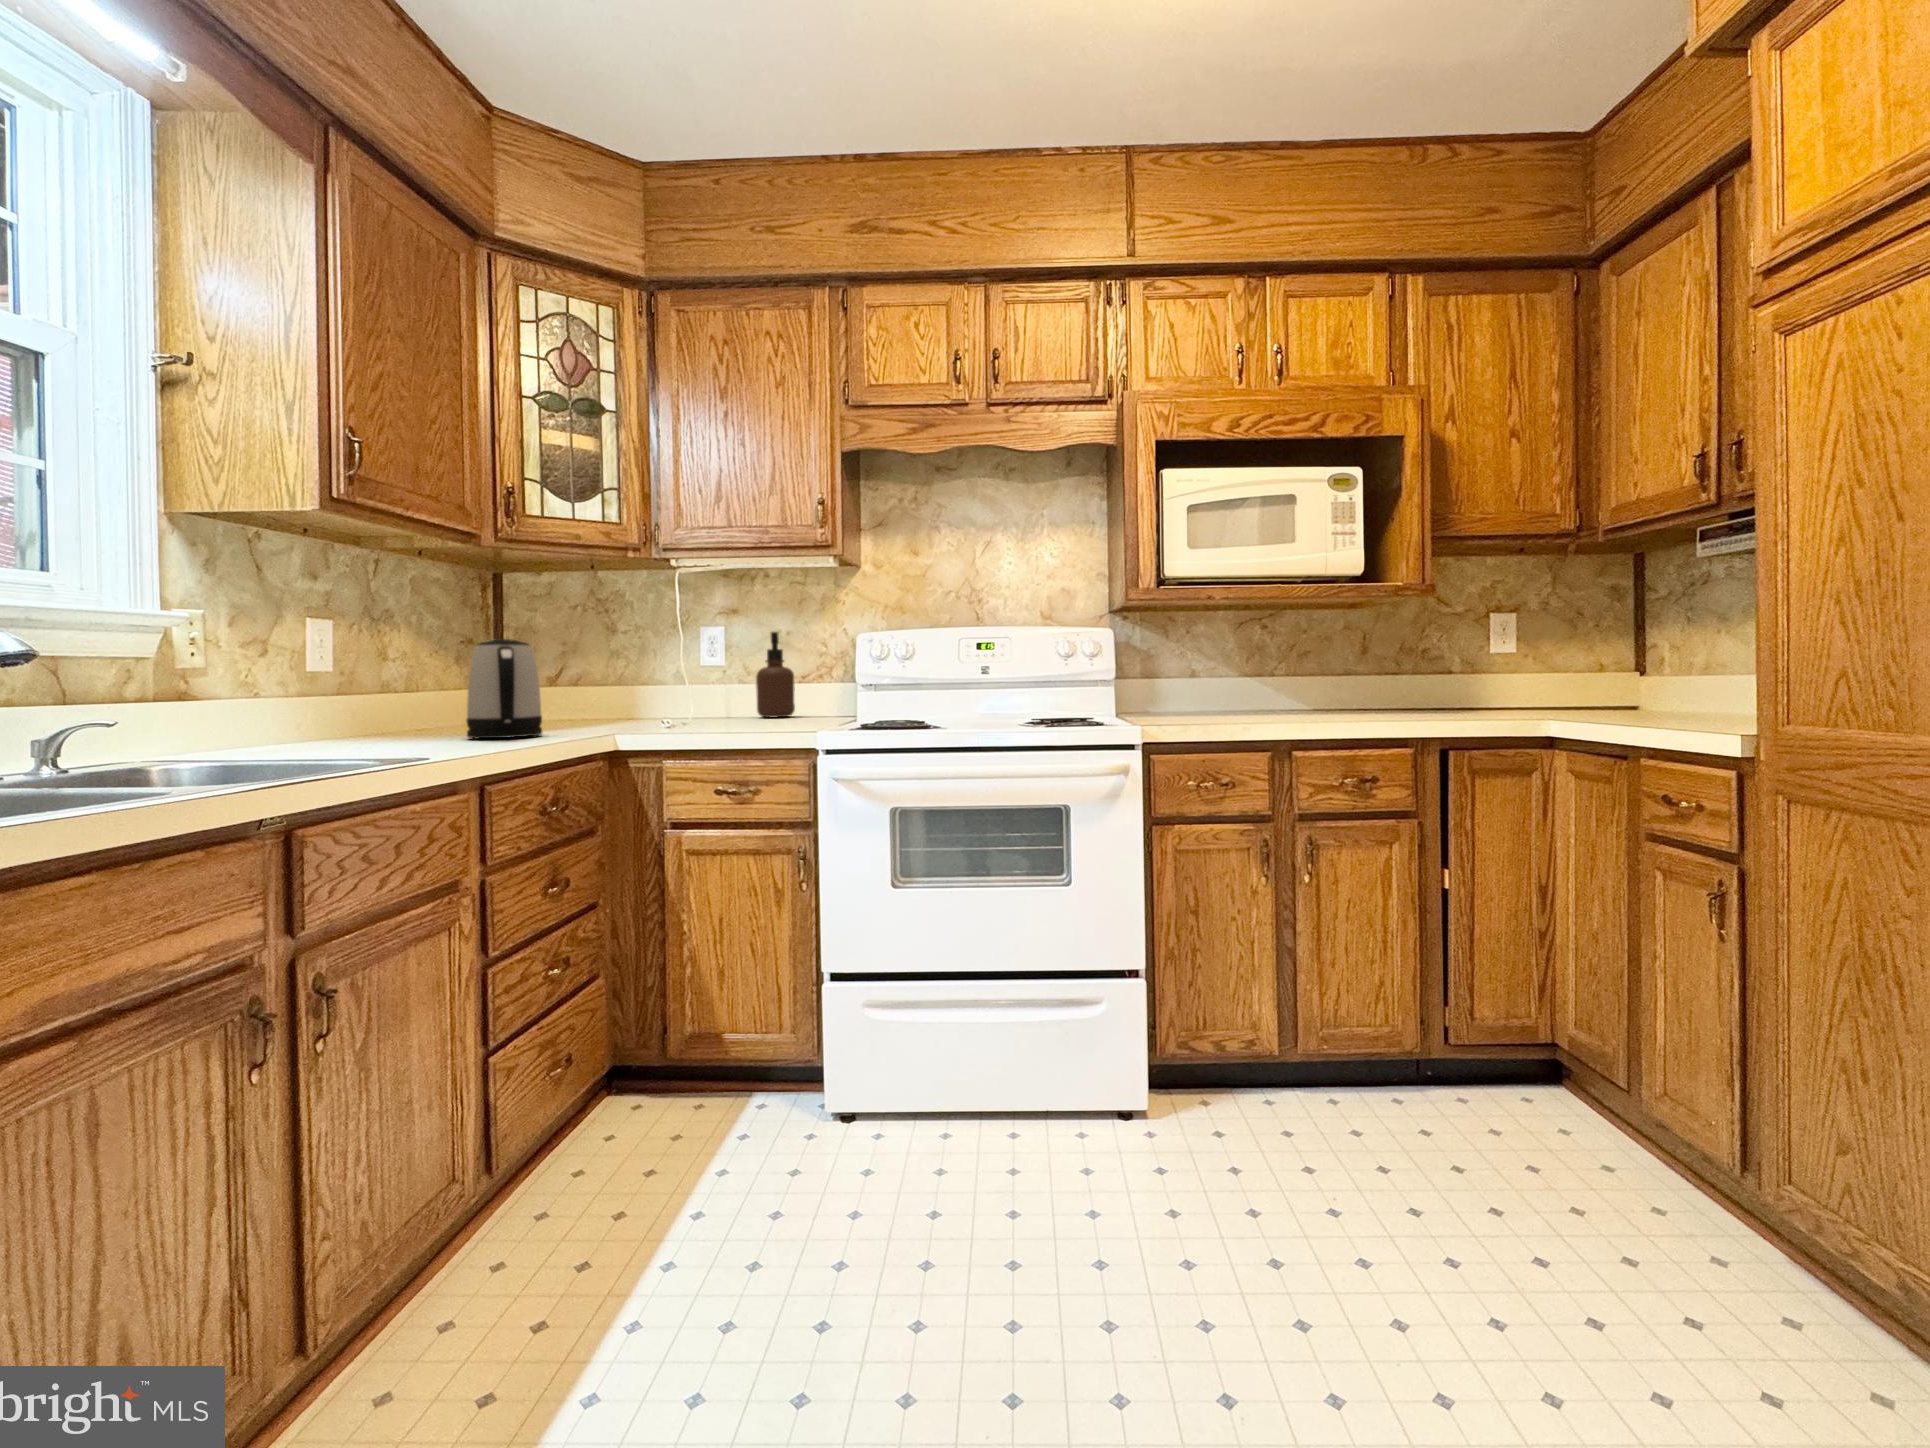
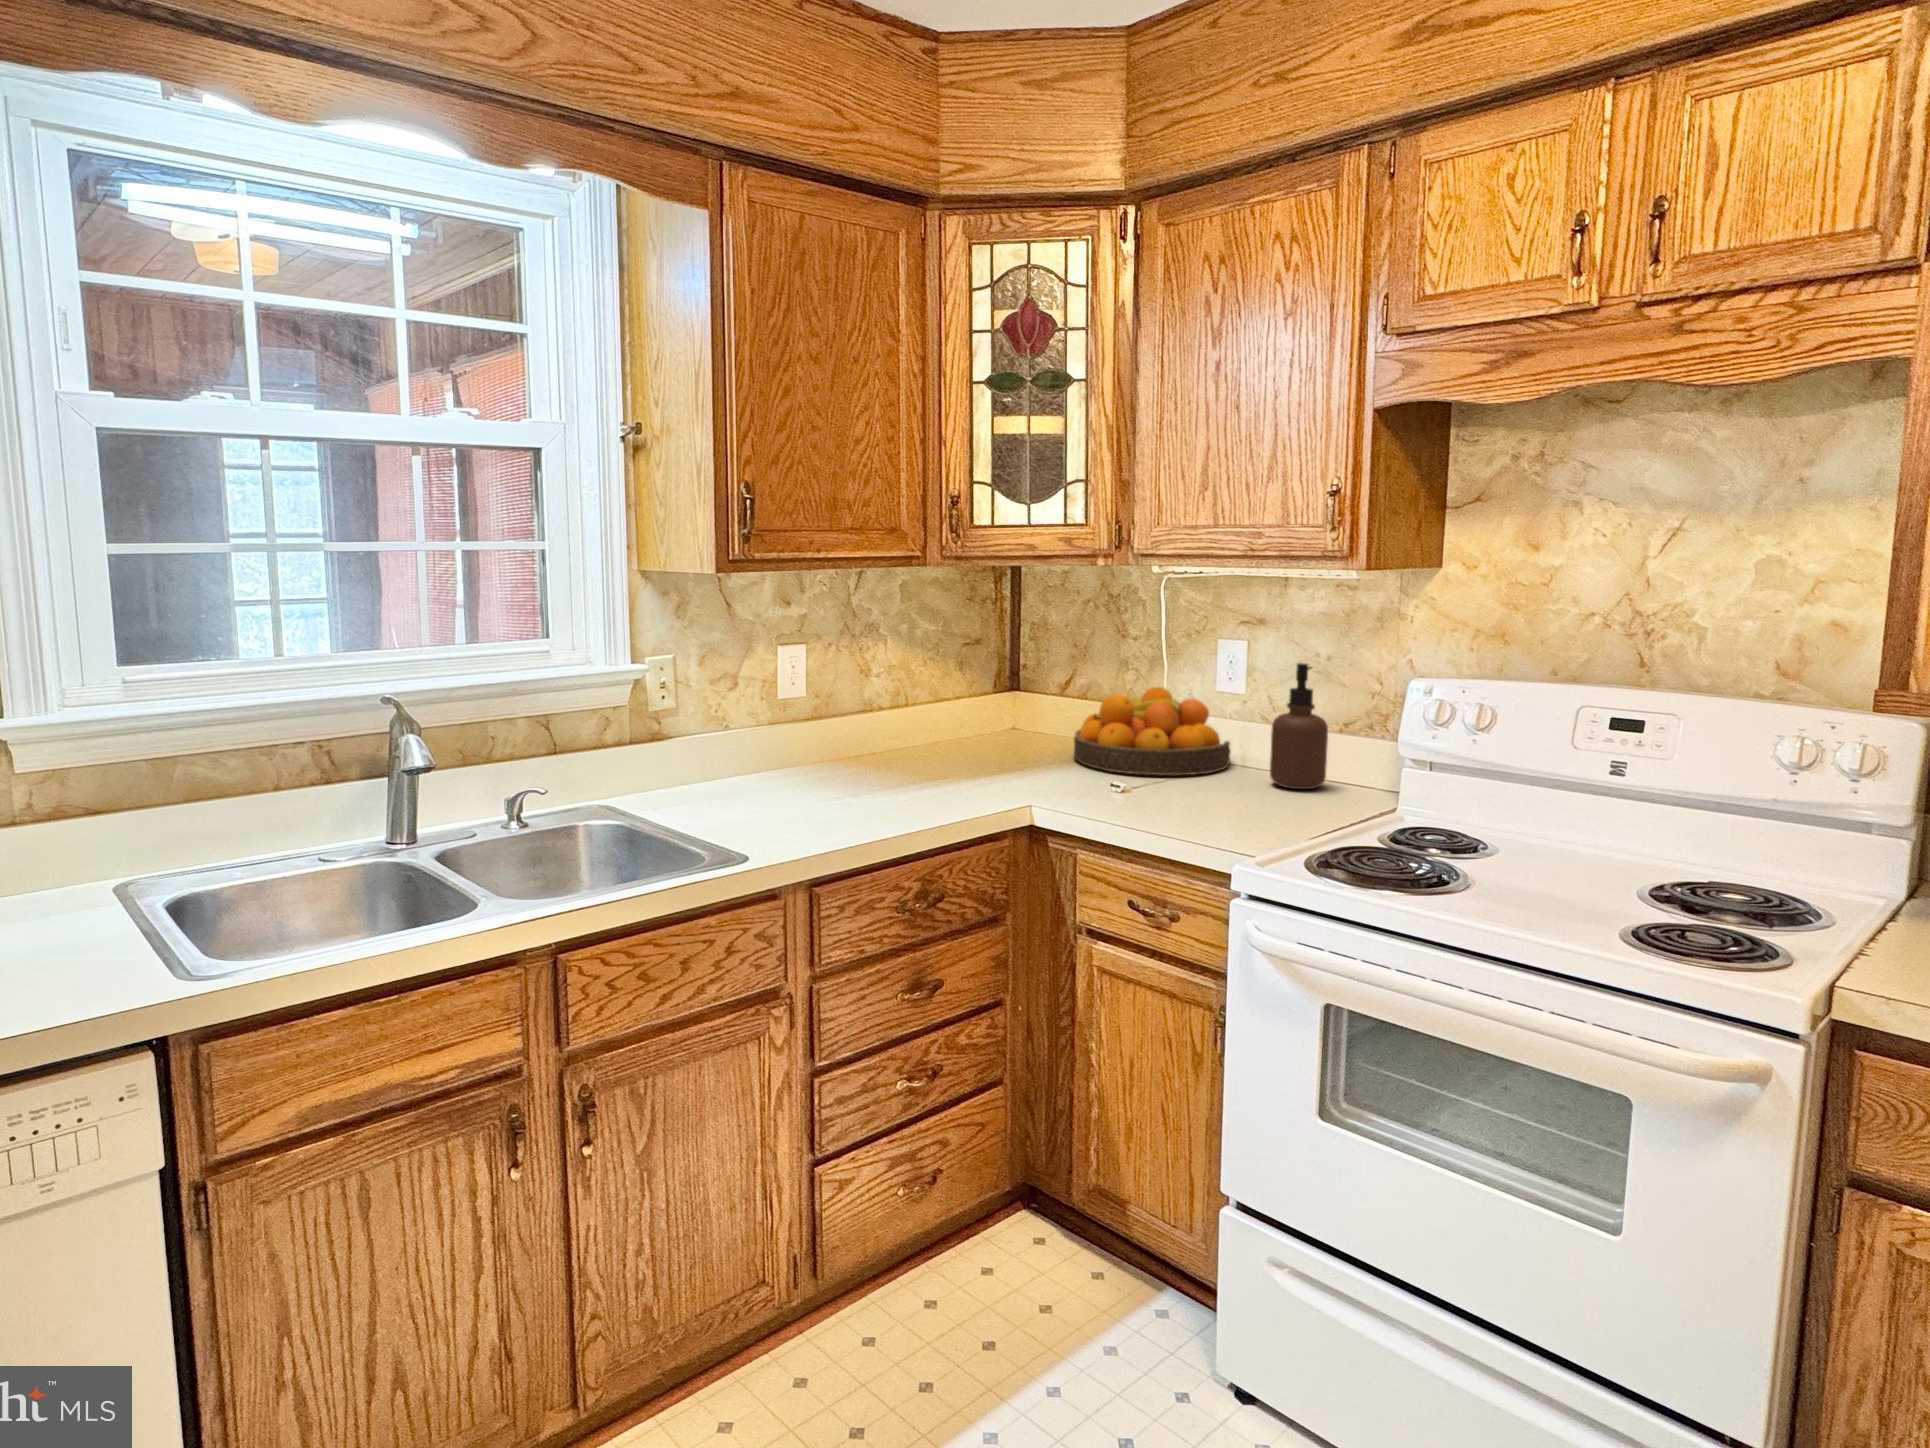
kettle: present [467,639,542,739] -> none [882,685,958,803]
fruit bowl: none [589,665,716,722] -> present [1074,687,1231,775]

